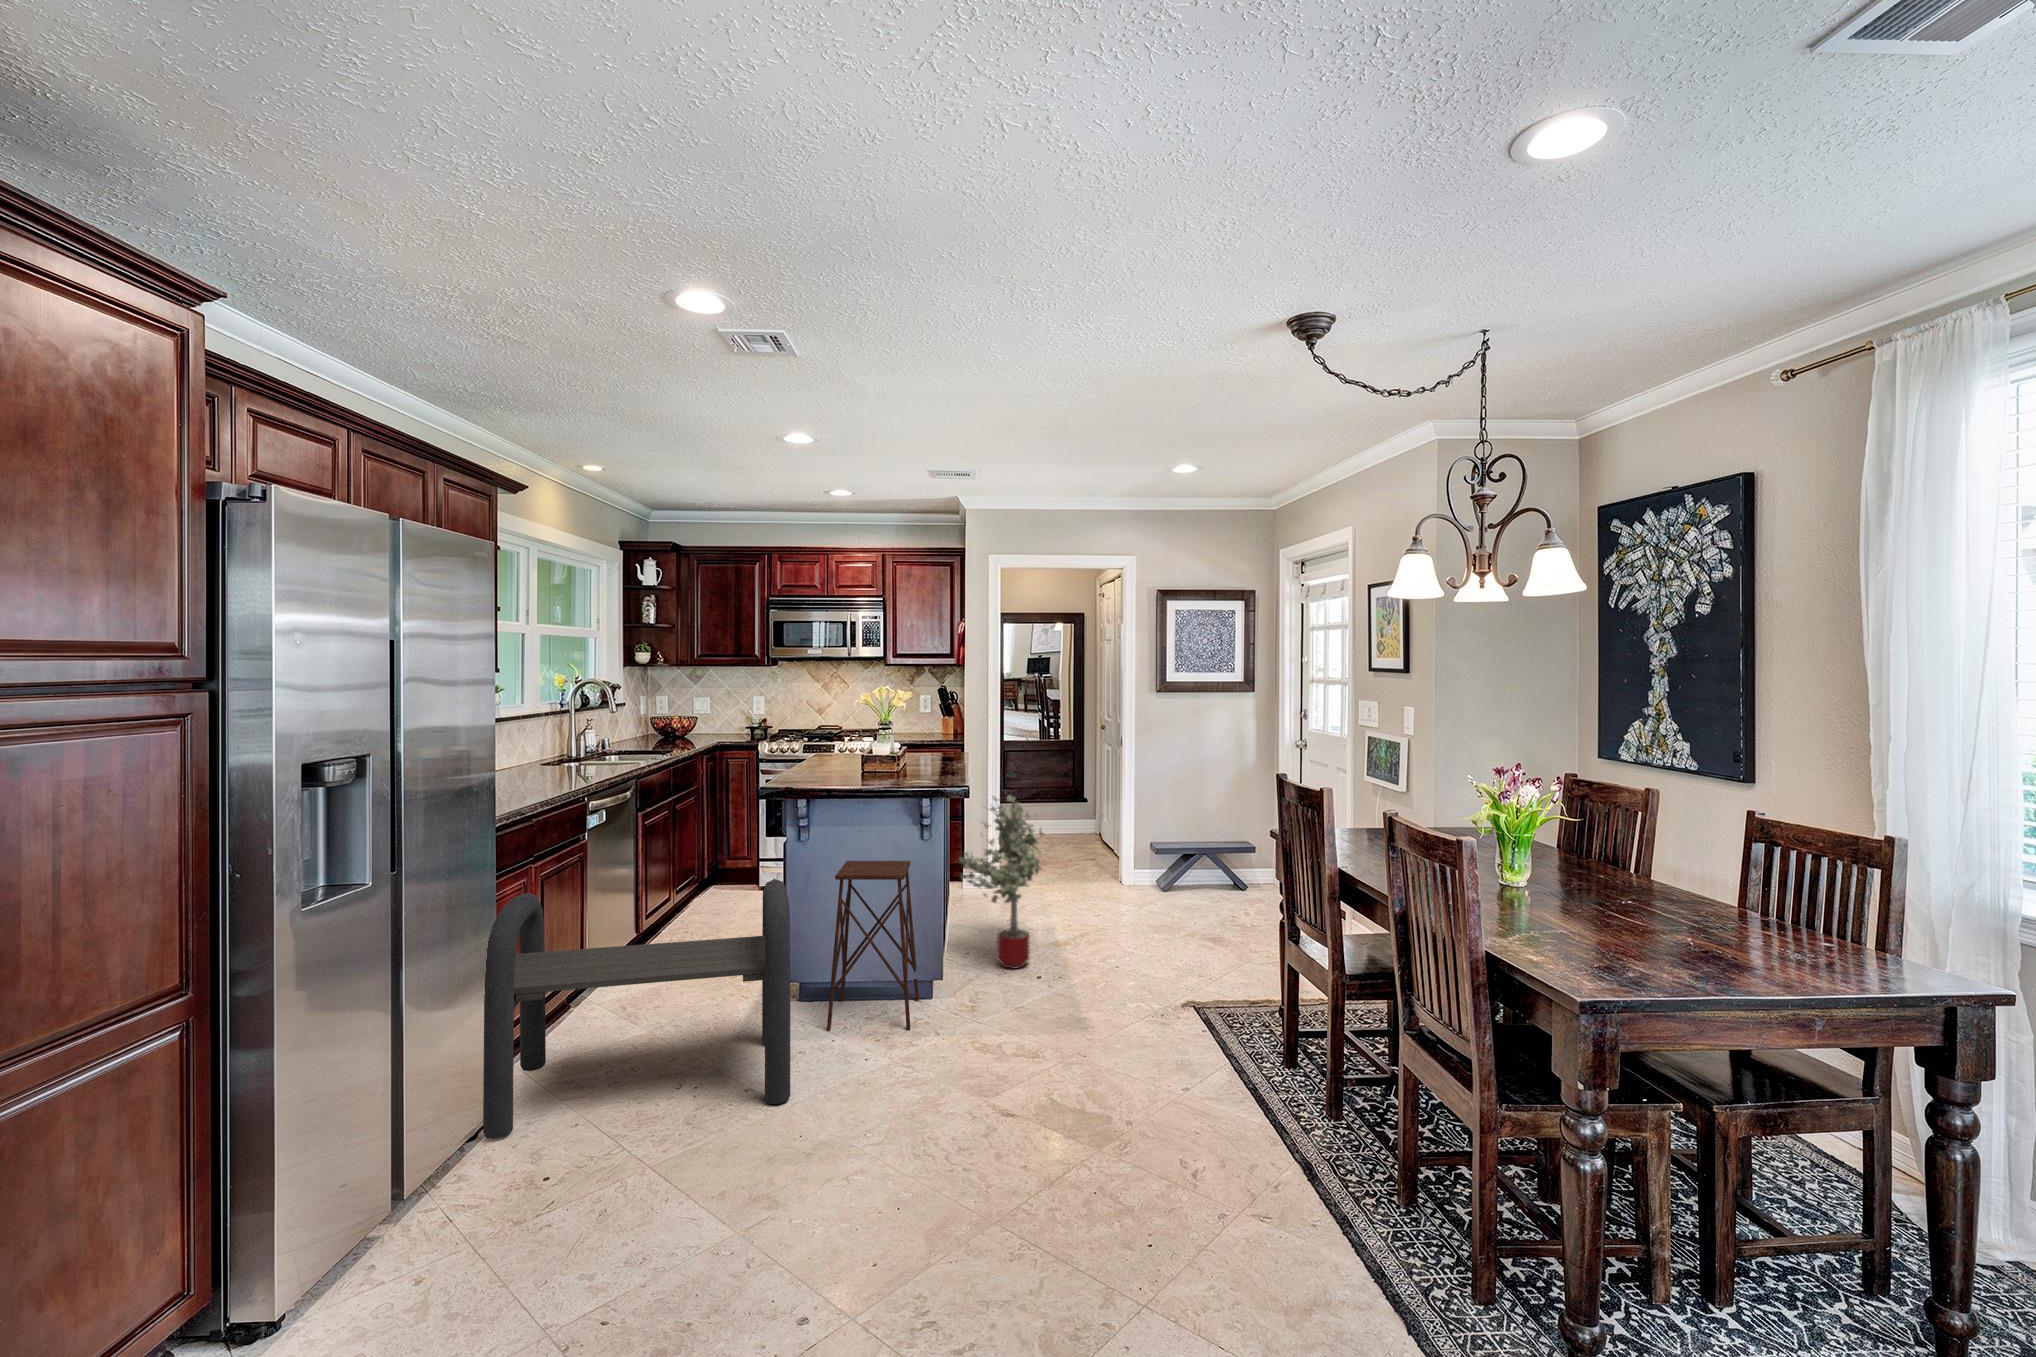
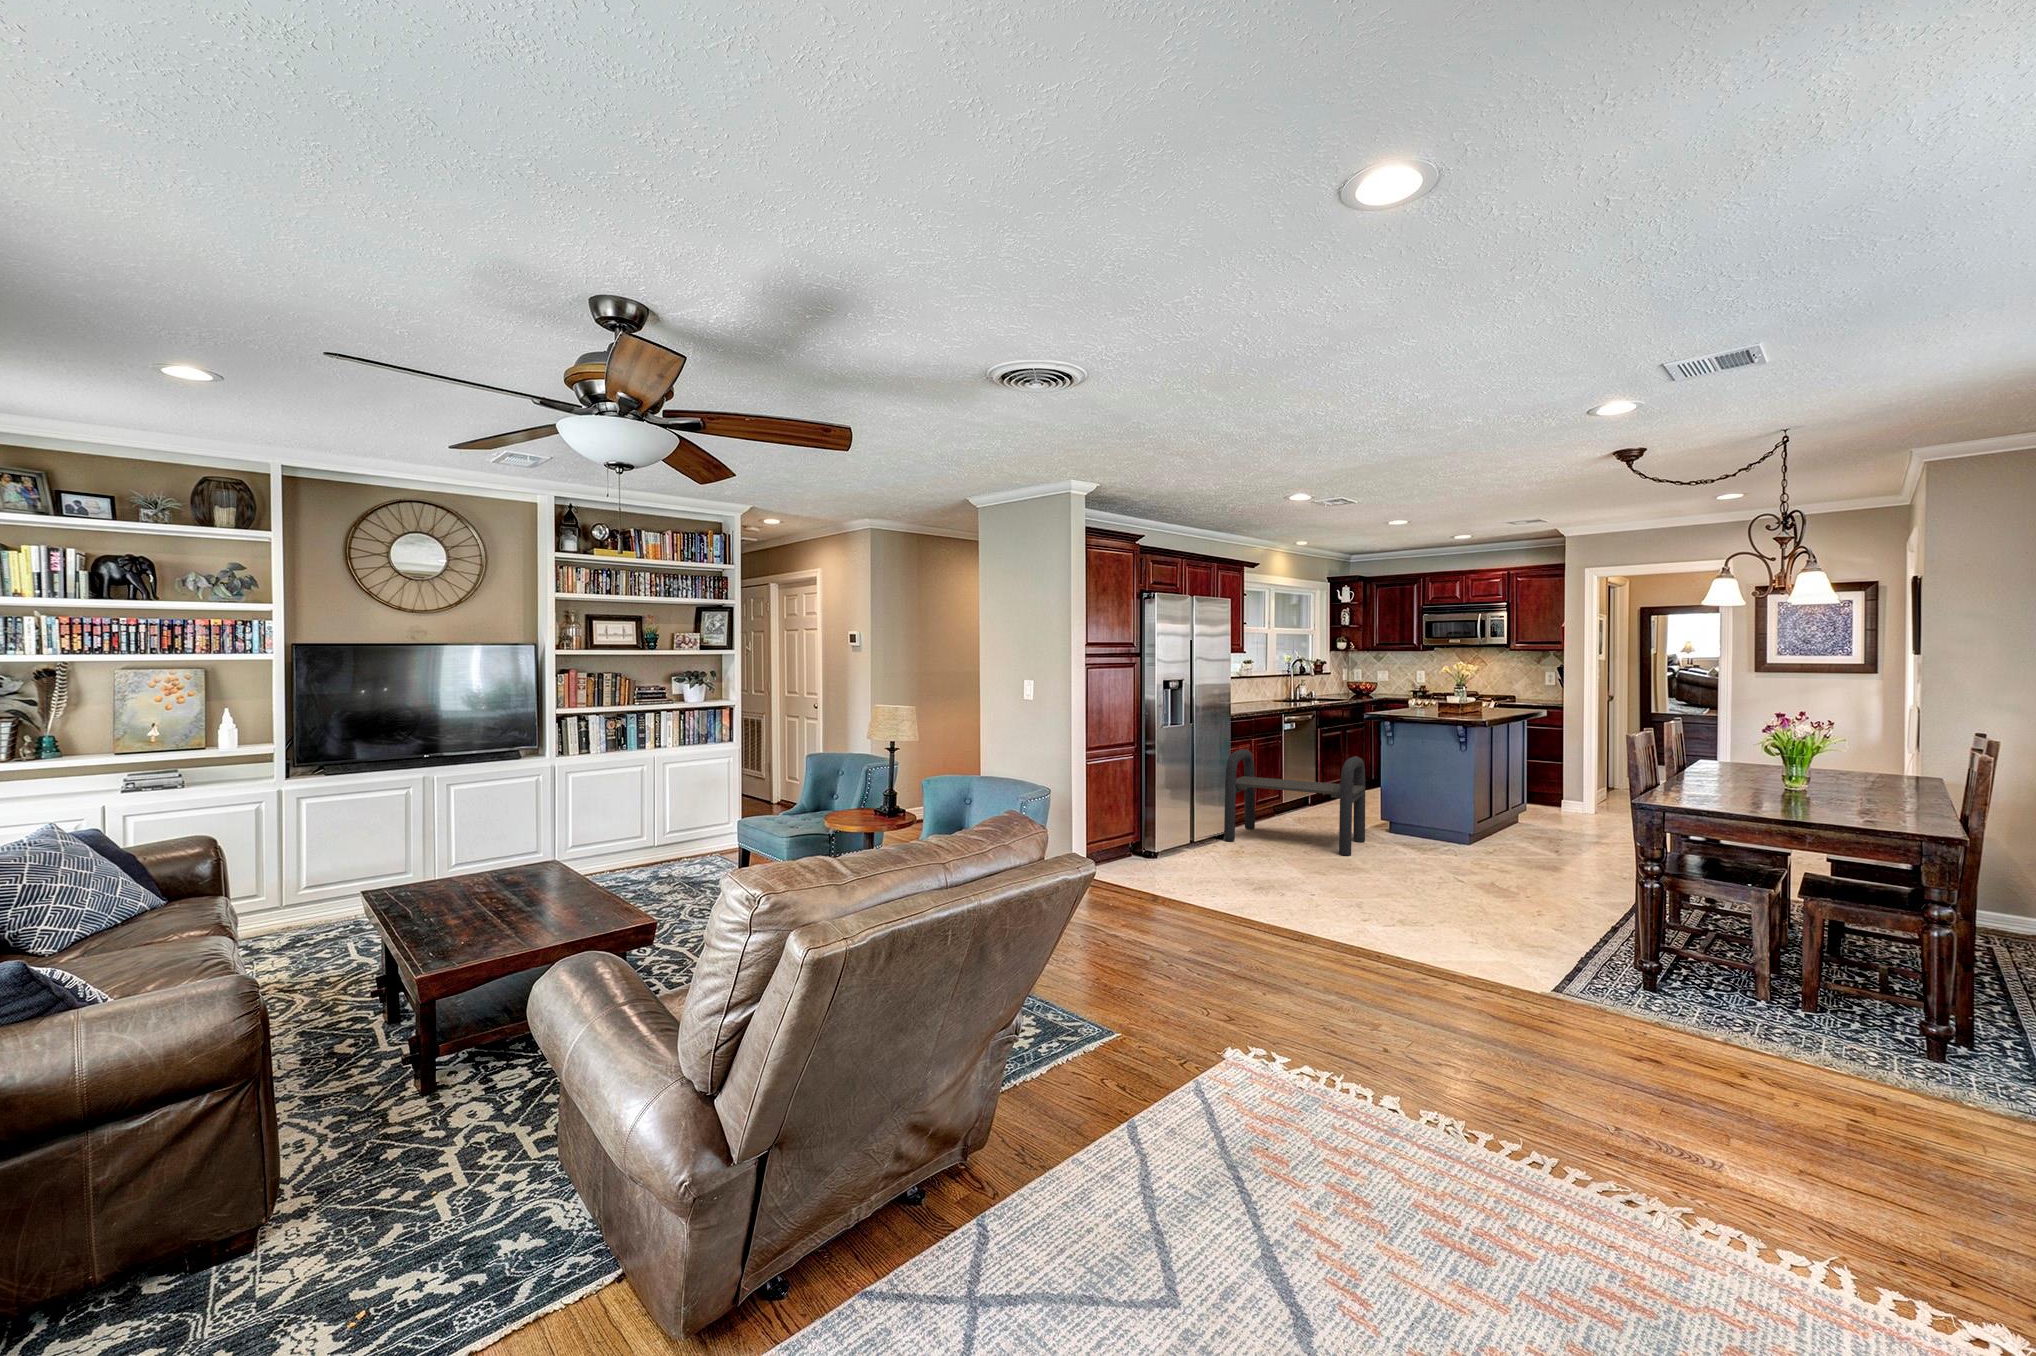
potted tree: present [960,795,1044,969] -> none [1501,733,1568,845]
side table: present [827,861,919,1030] -> none [1390,759,1455,850]

